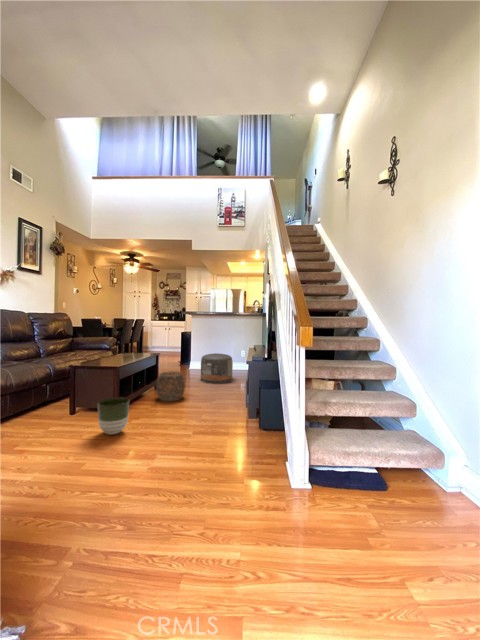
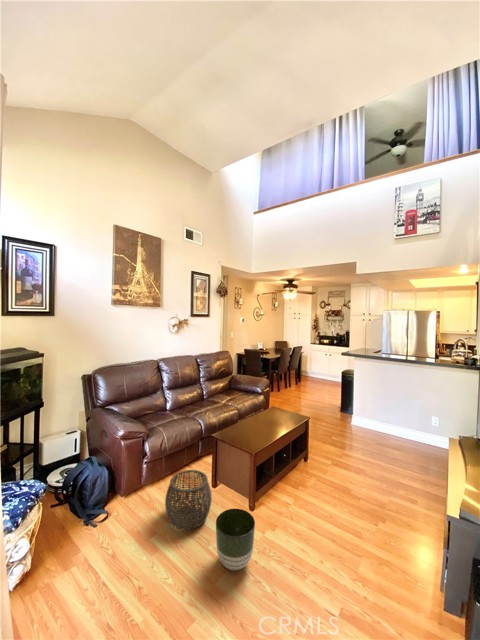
pouf: present [201,353,233,383] -> none [366,418,417,470]
woven basket: present [156,371,185,401] -> present [165,470,212,530]

